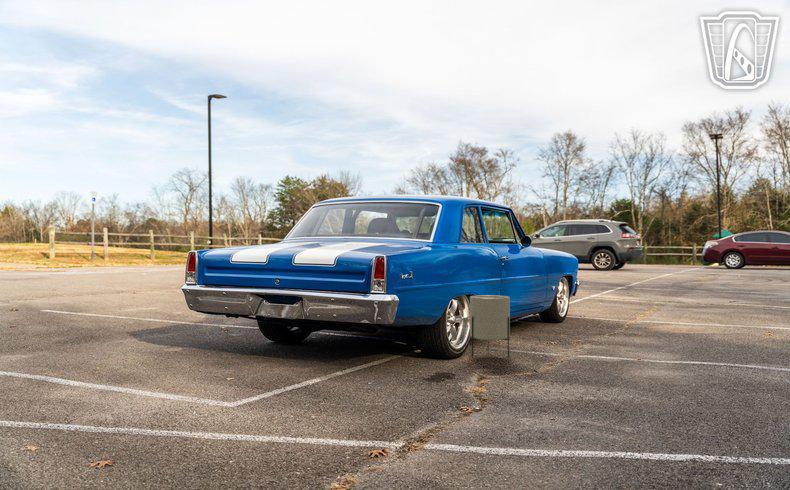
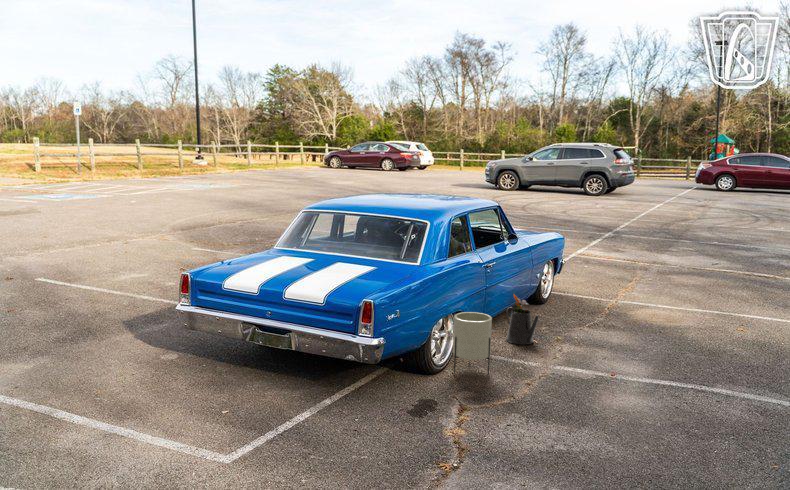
watering can: none [523,291,558,342] -> present [506,295,539,345]

